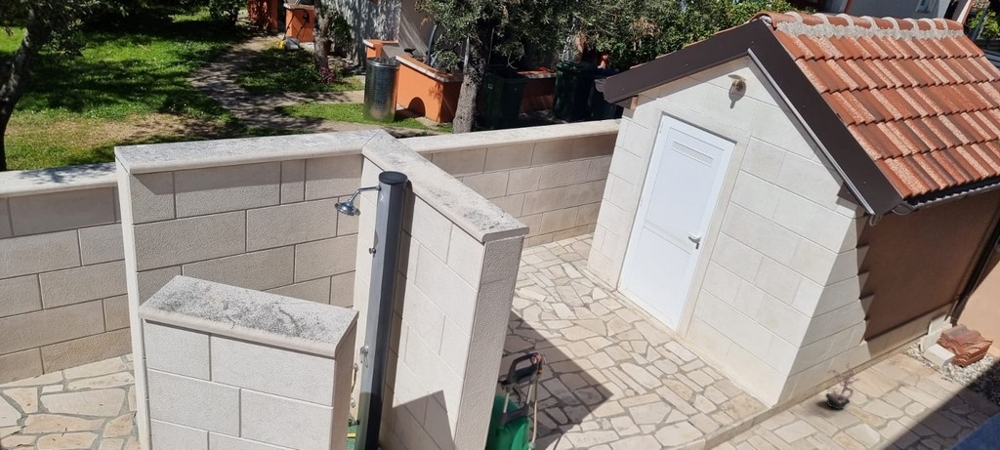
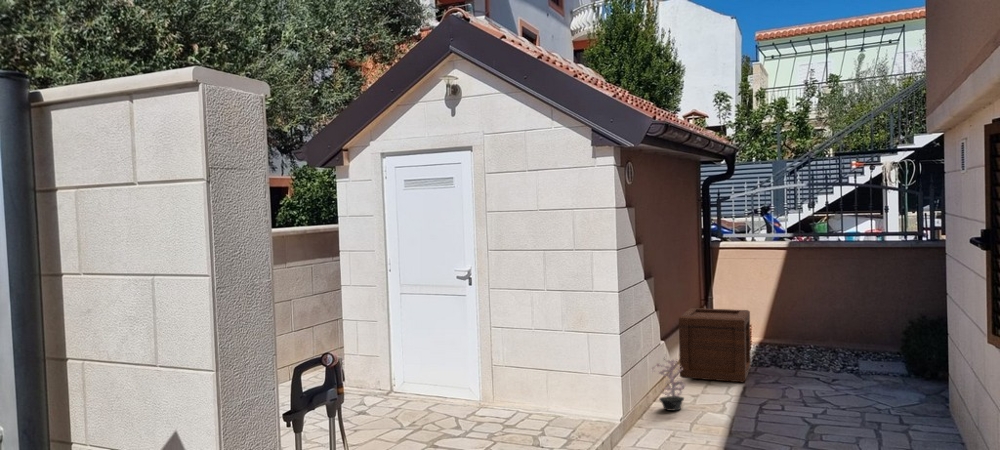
wooden crate: none [875,311,980,402] -> present [679,308,751,382]

